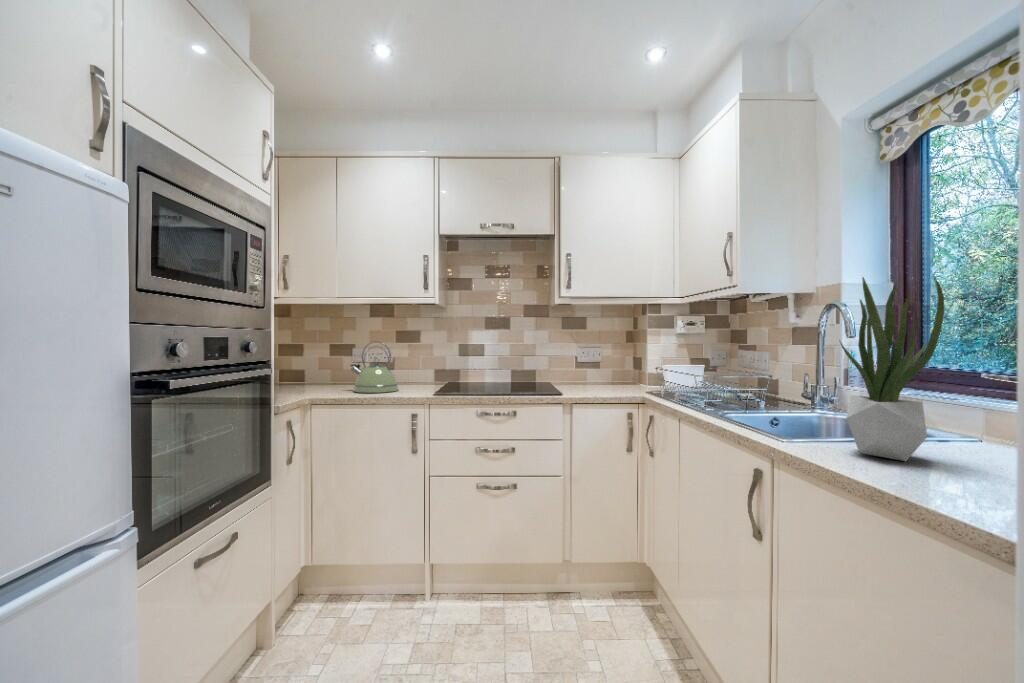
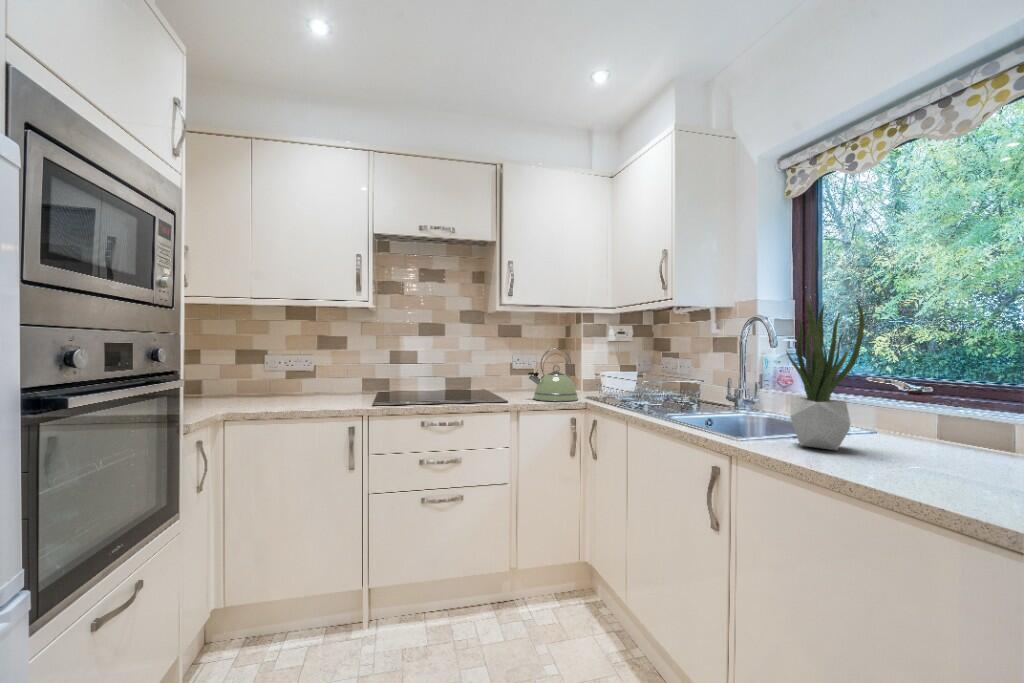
kettle: present [350,341,398,393] -> present [528,348,578,401]

